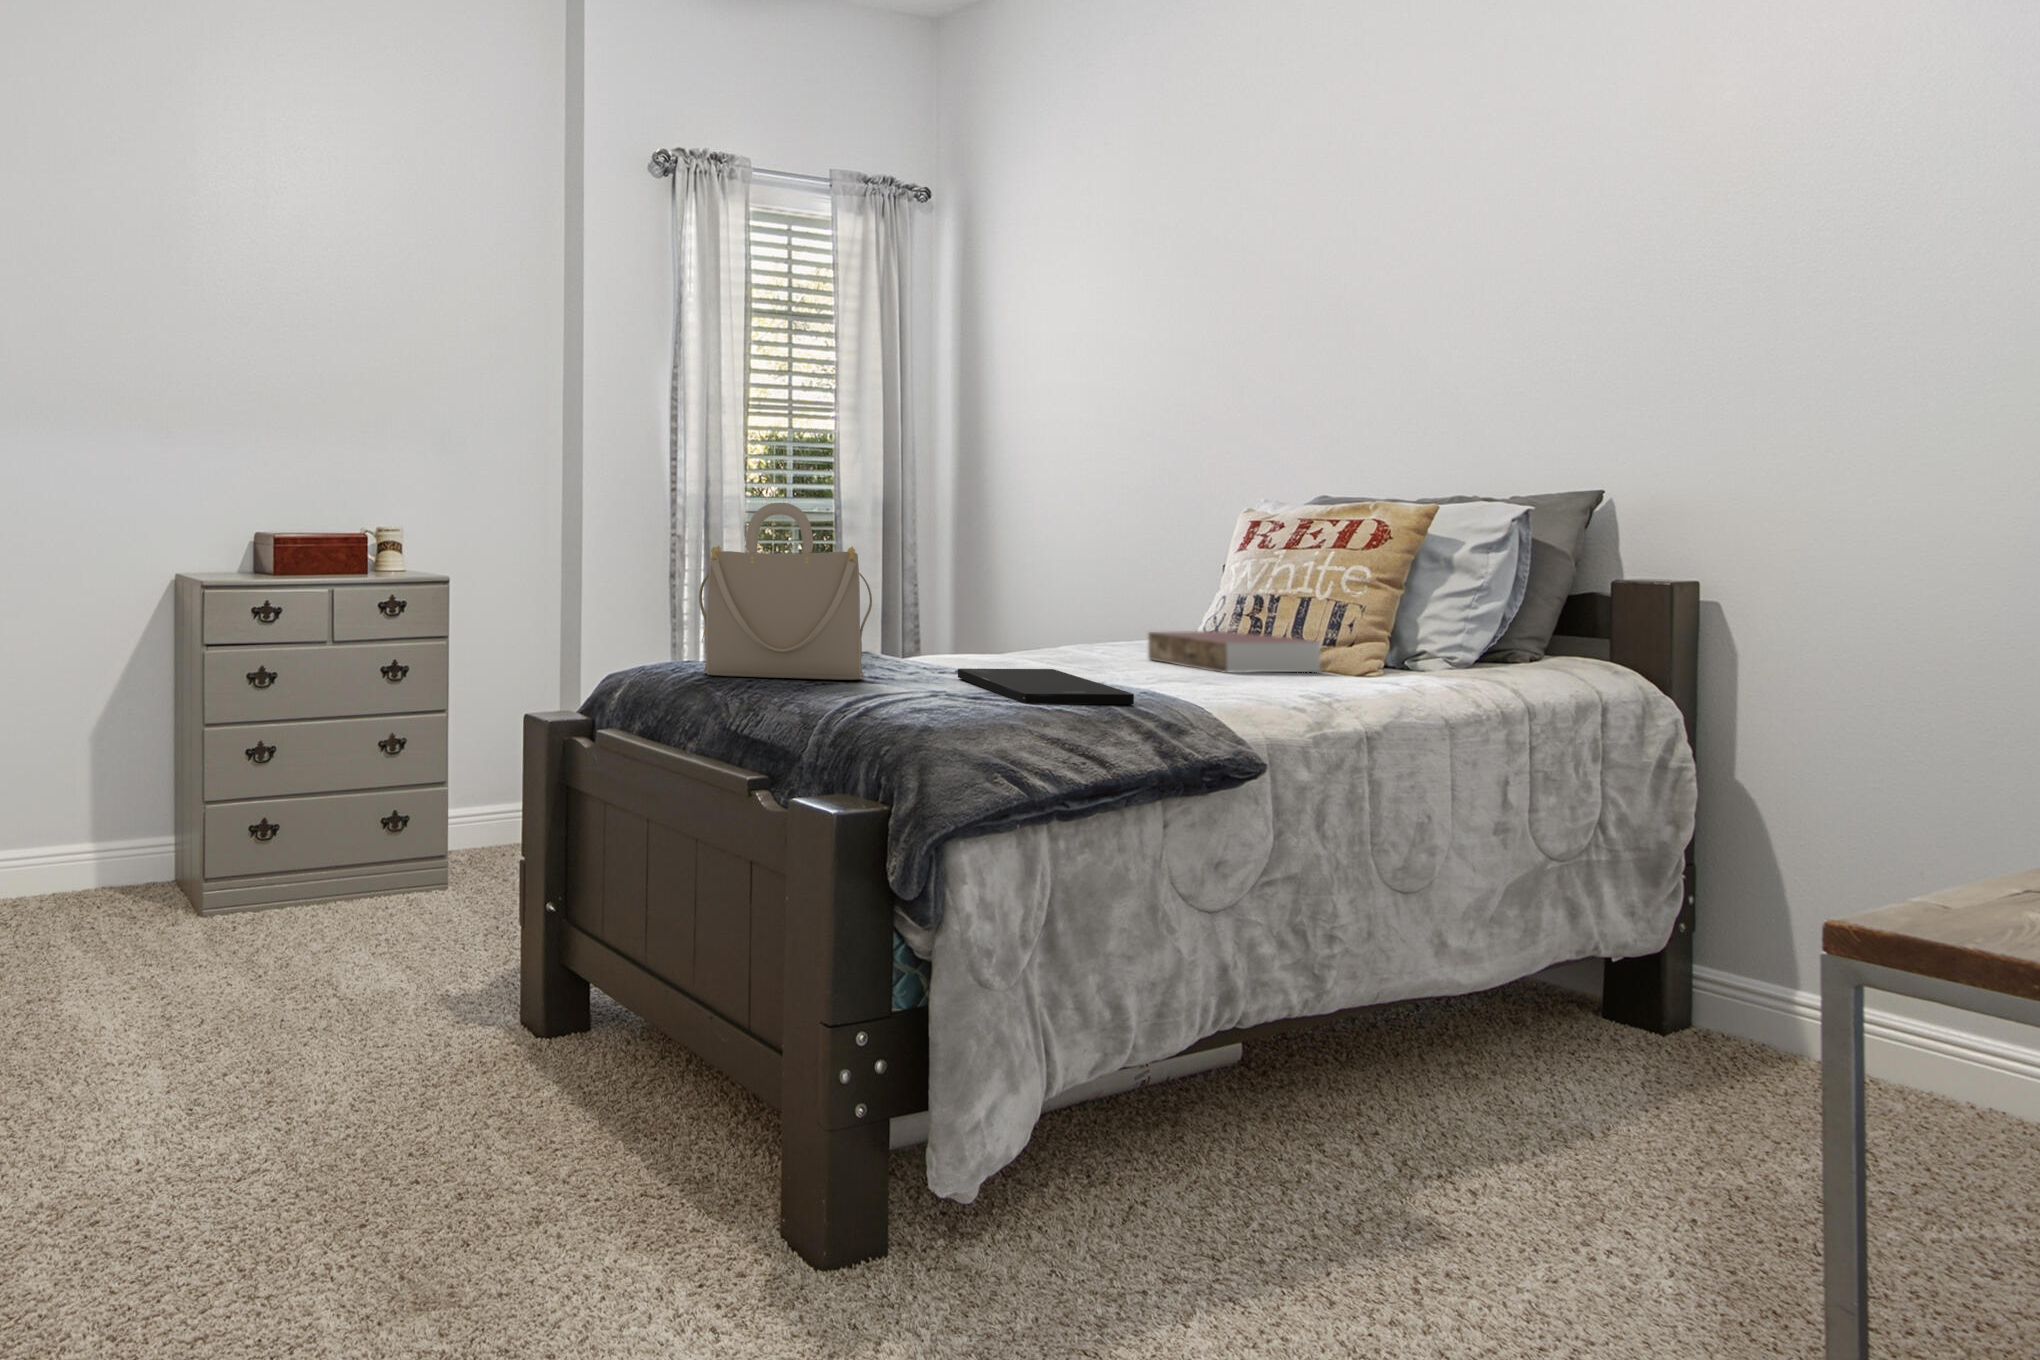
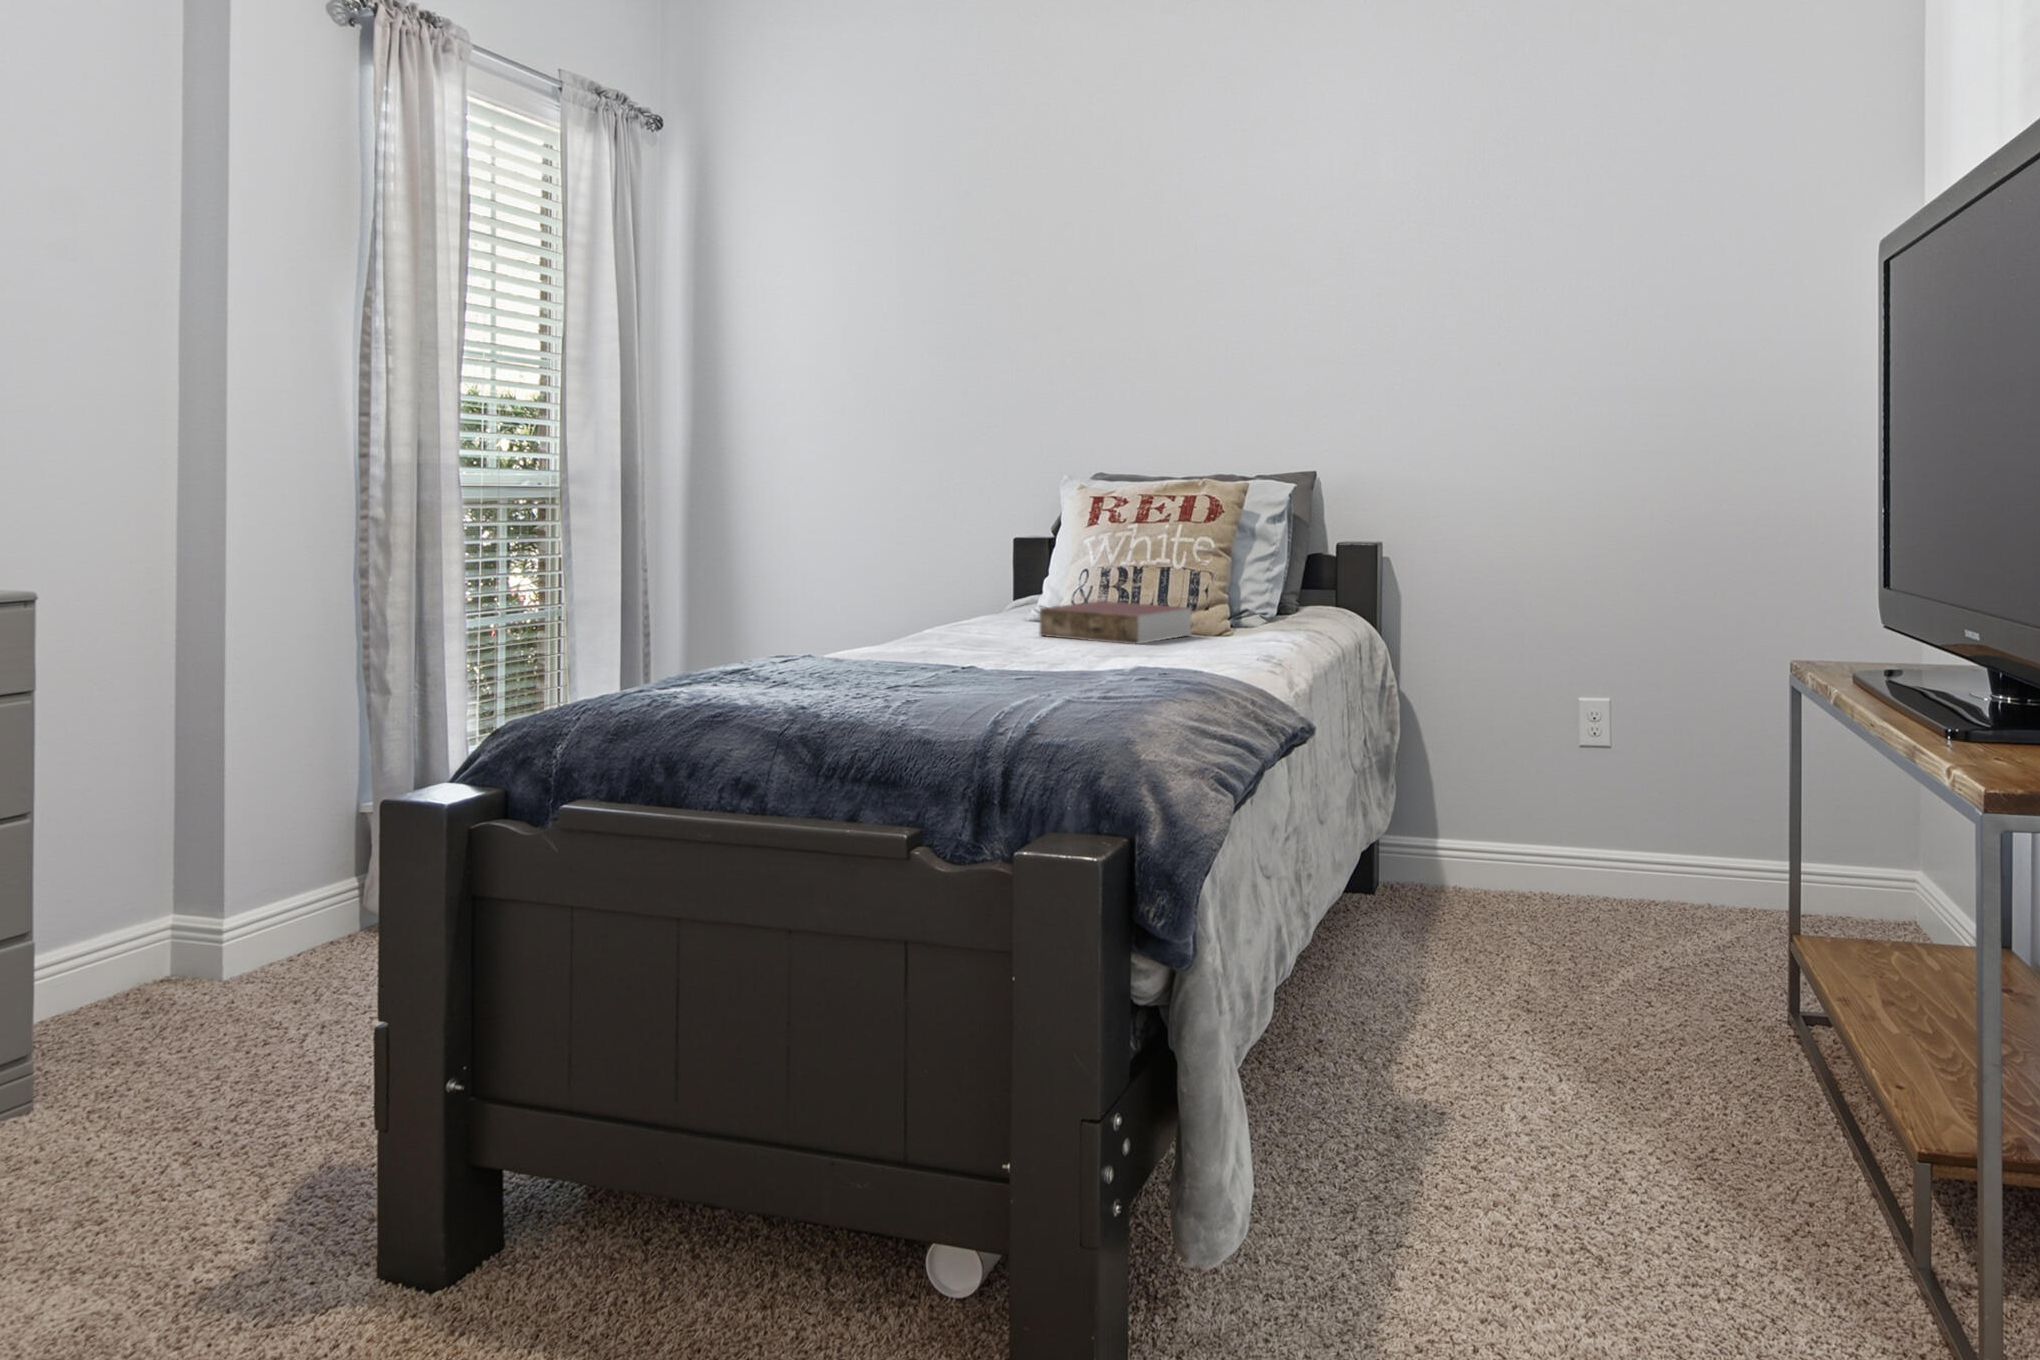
handbag: present [699,503,872,680] -> none [724,487,938,715]
smartphone: present [958,668,1134,704] -> none [992,661,1227,706]

